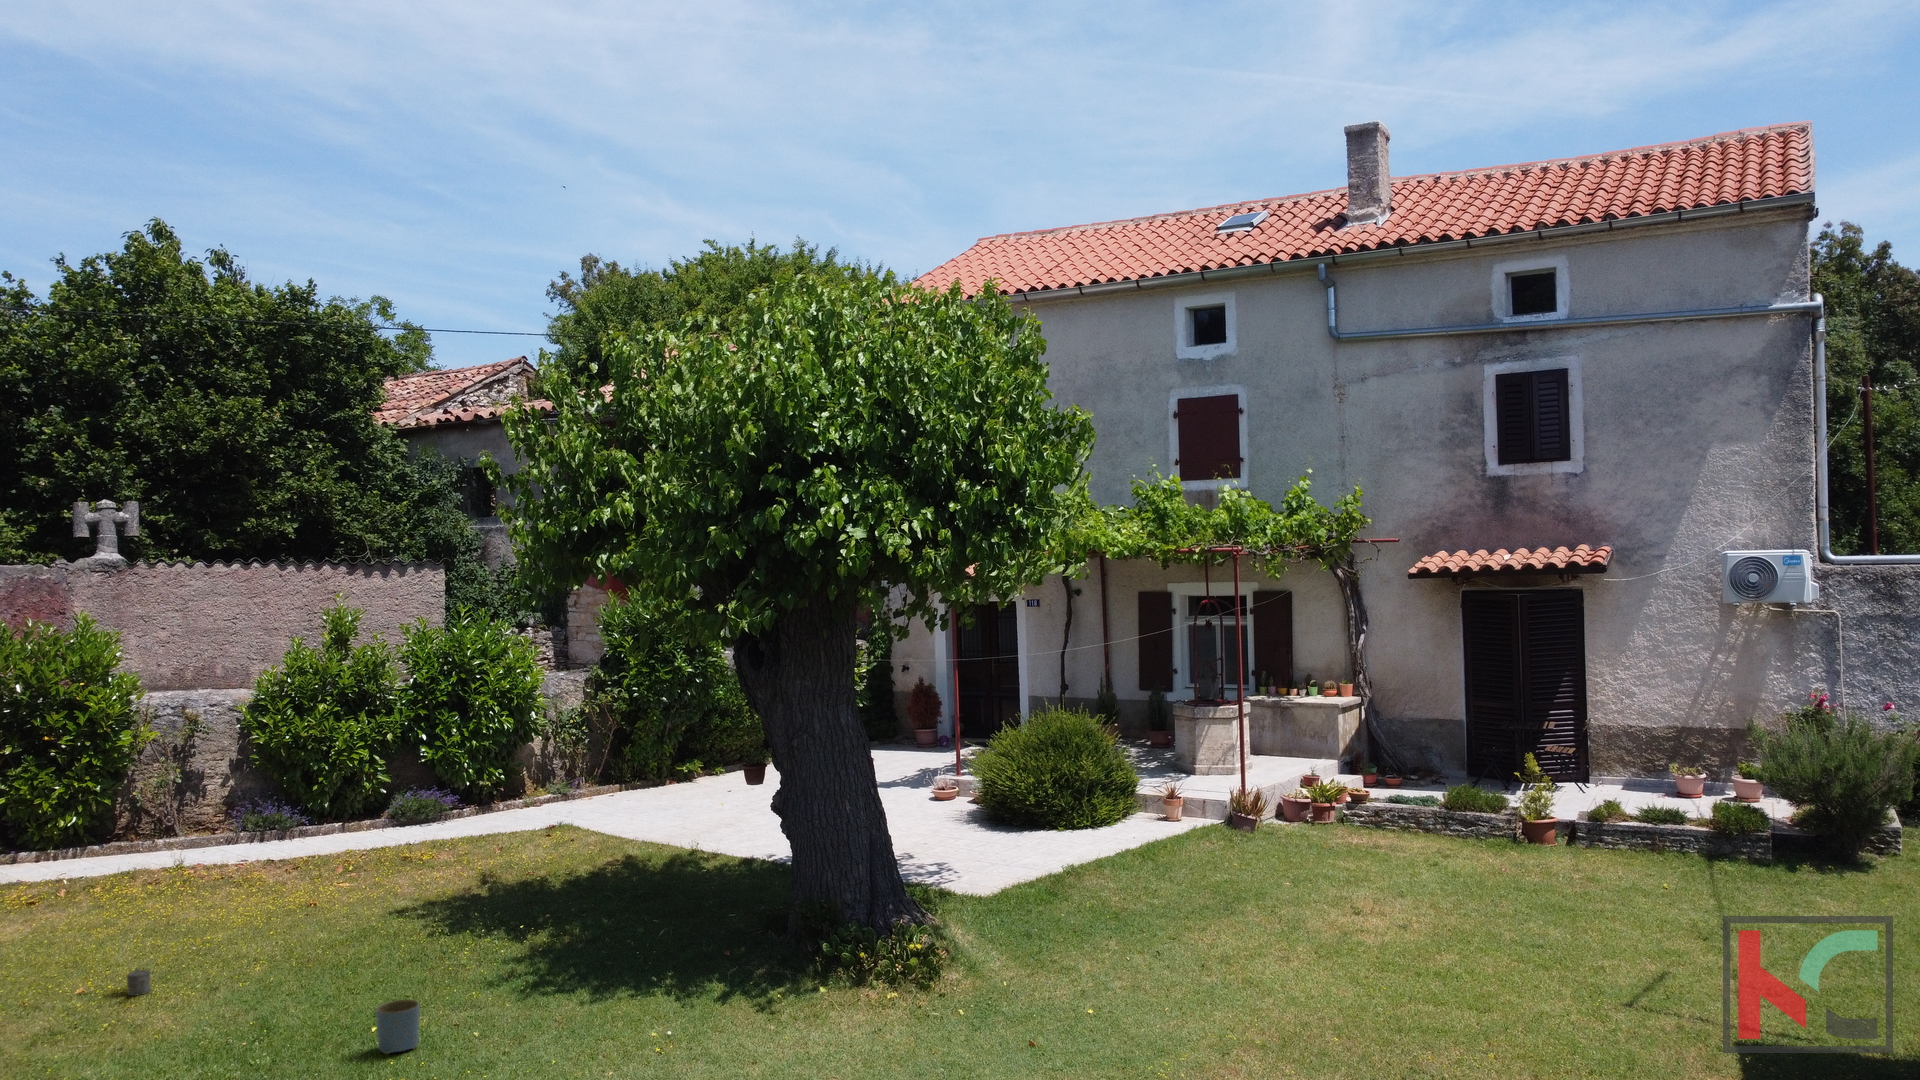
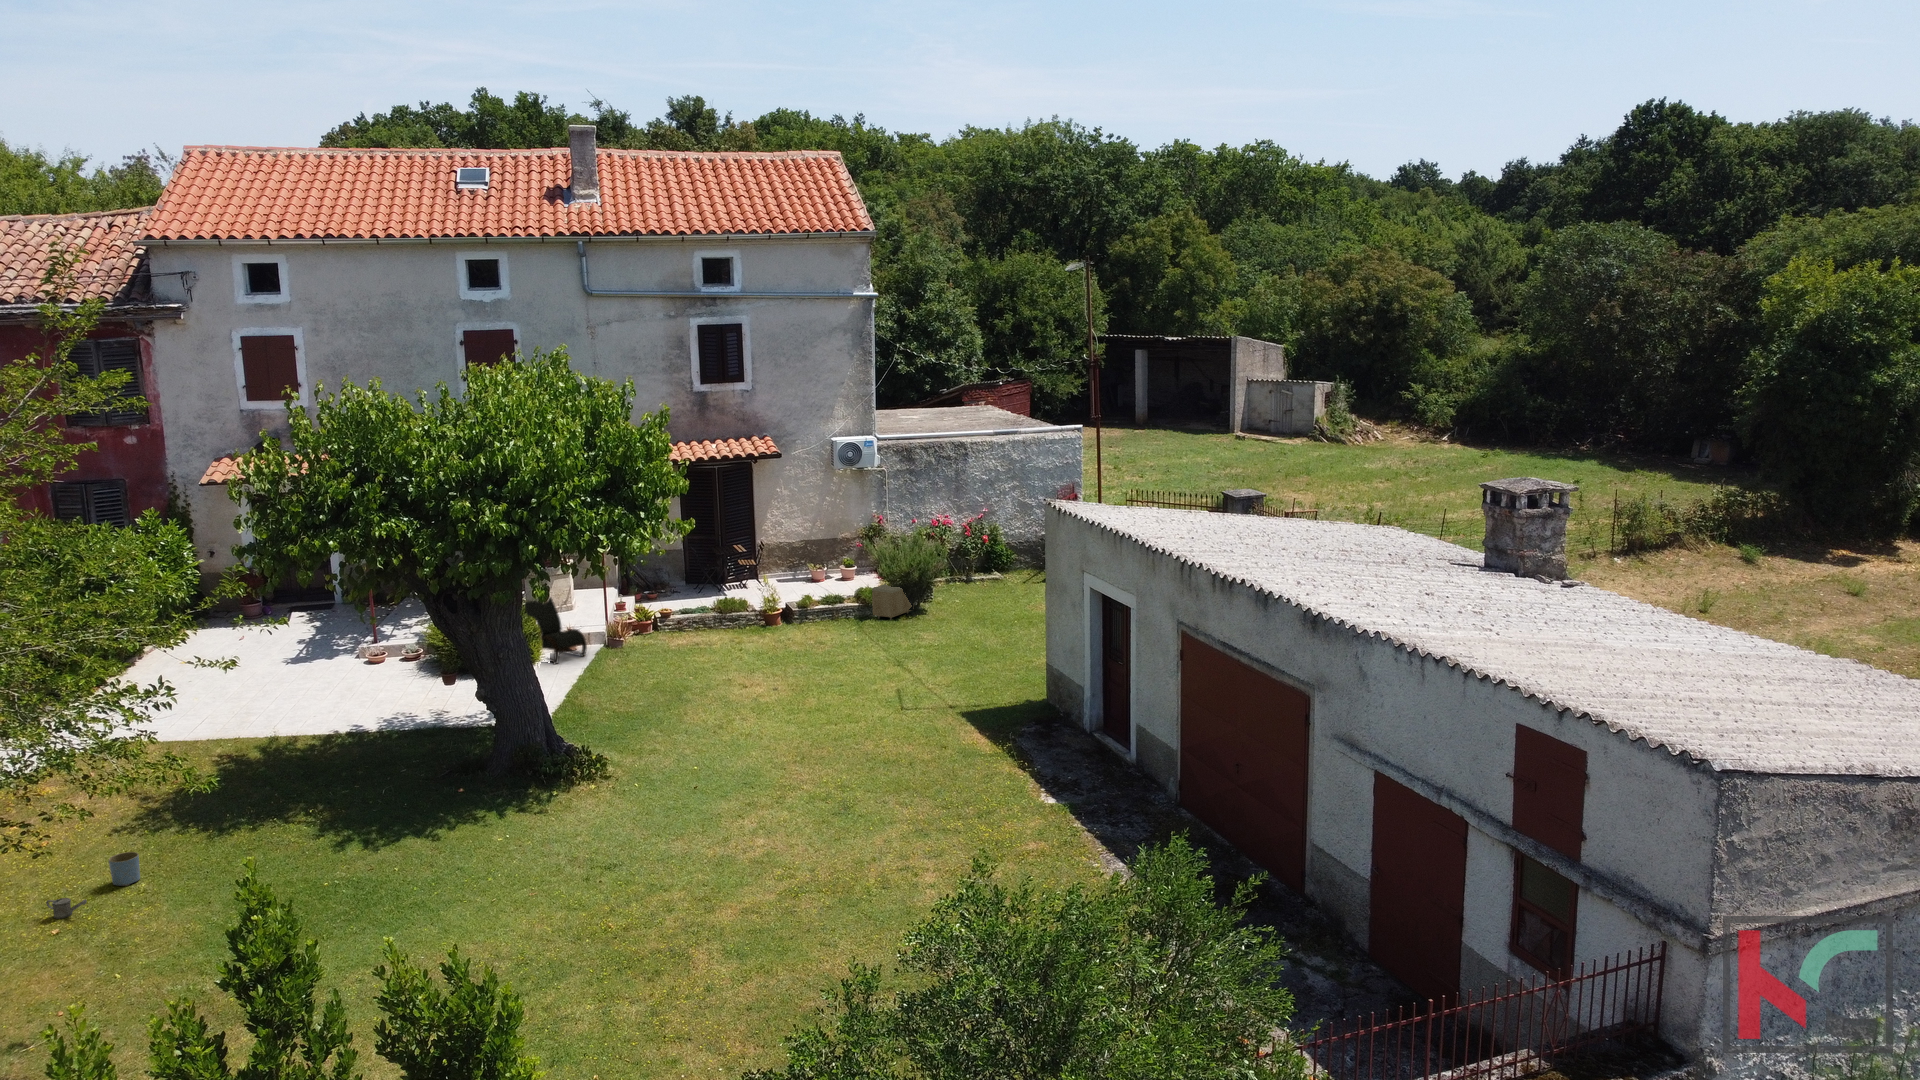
lounge chair: none [1123,740,1196,837] -> present [525,597,587,664]
storage bench: none [1734,799,1836,870] -> present [872,584,912,620]
planter: present [376,999,420,1054] -> present [109,852,140,886]

